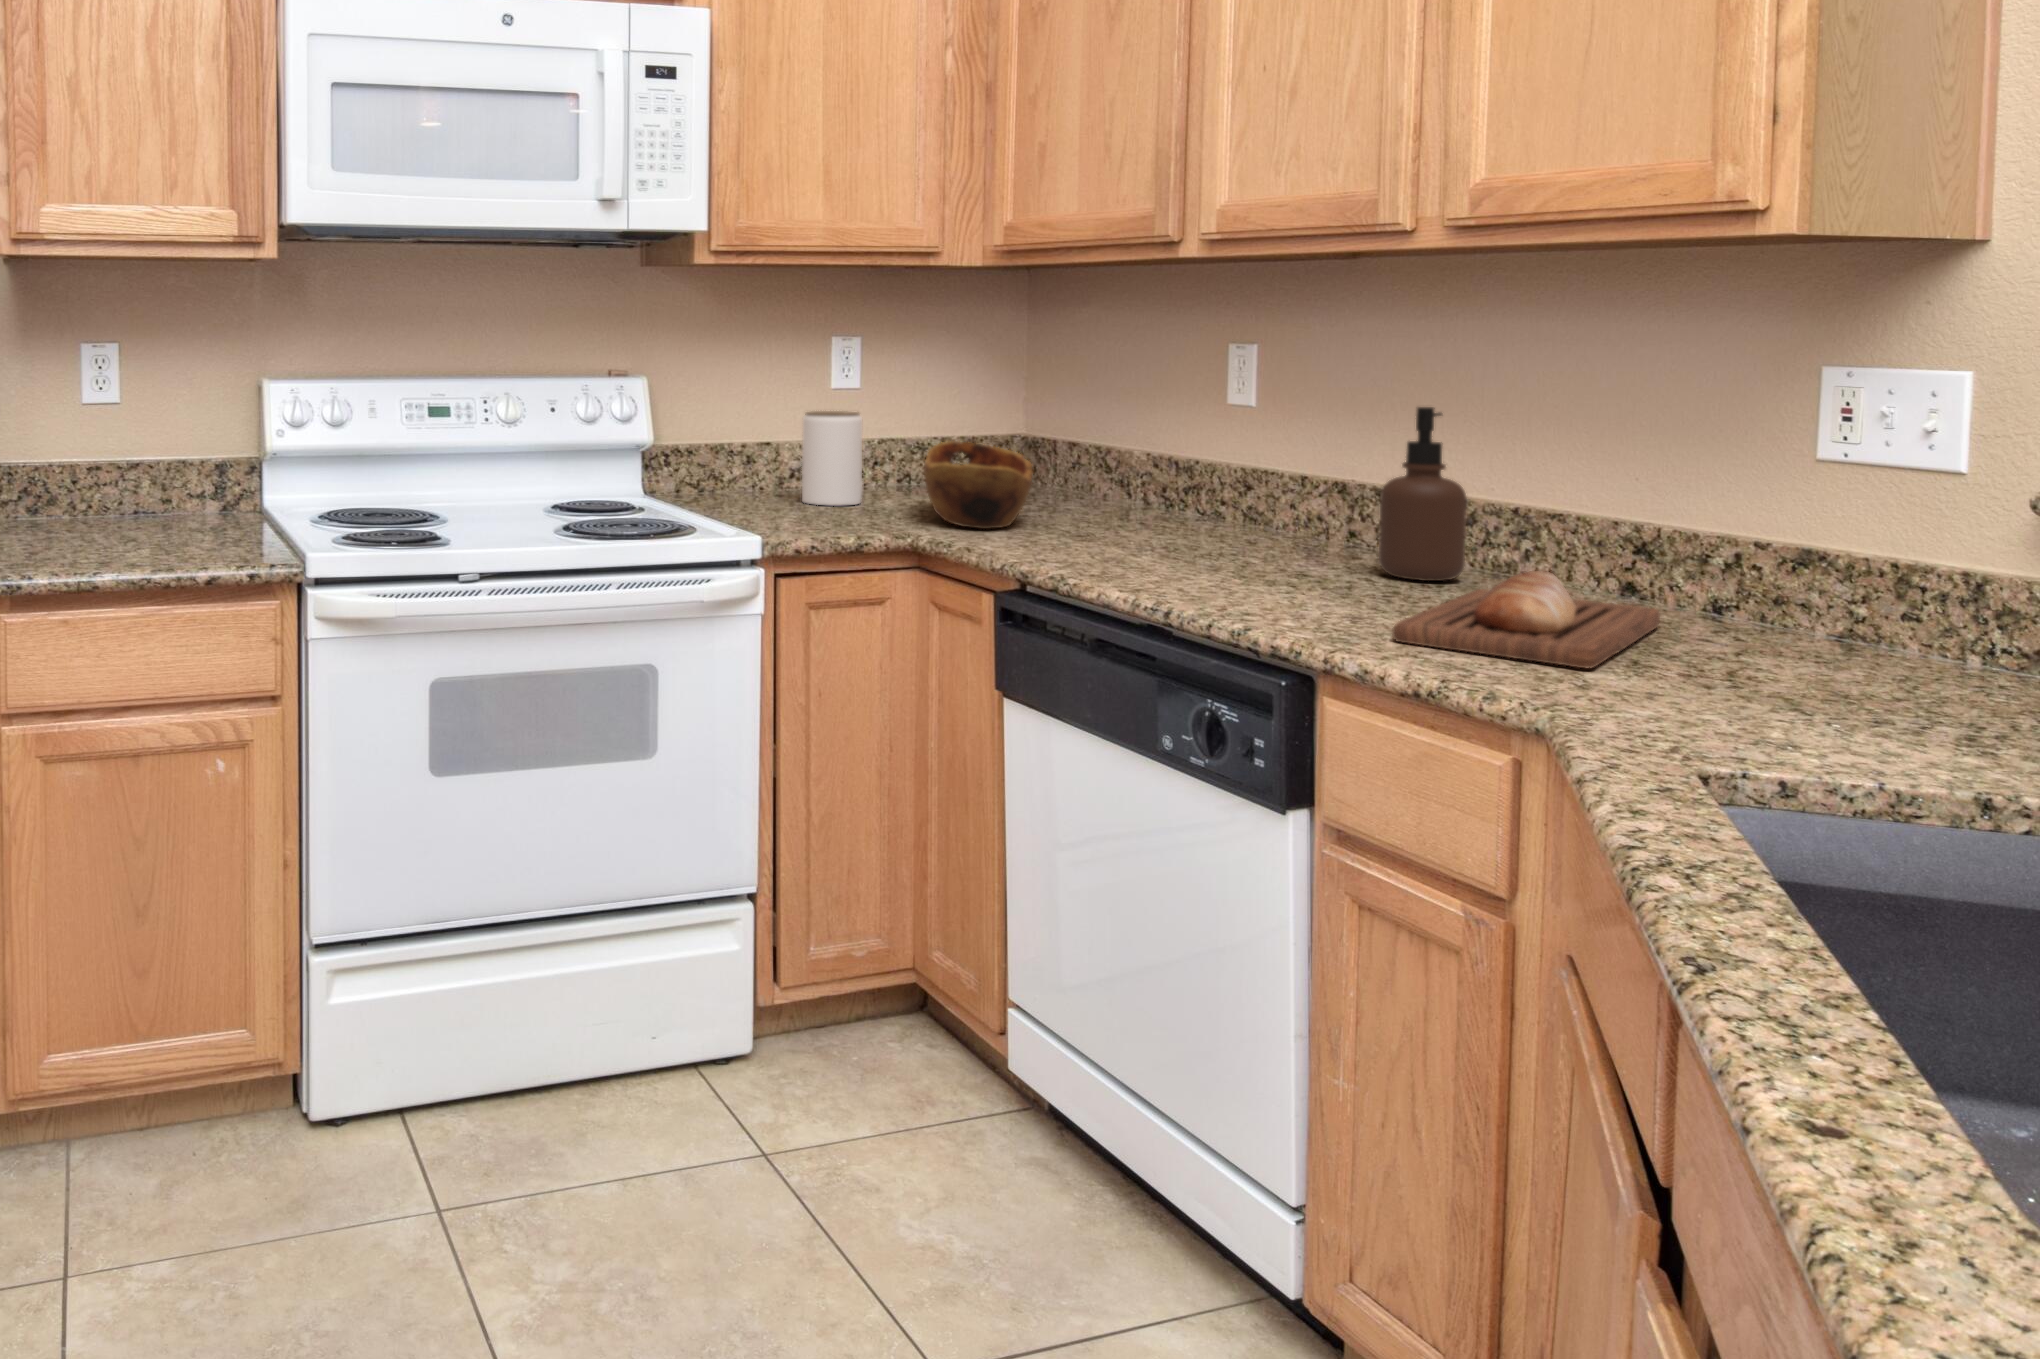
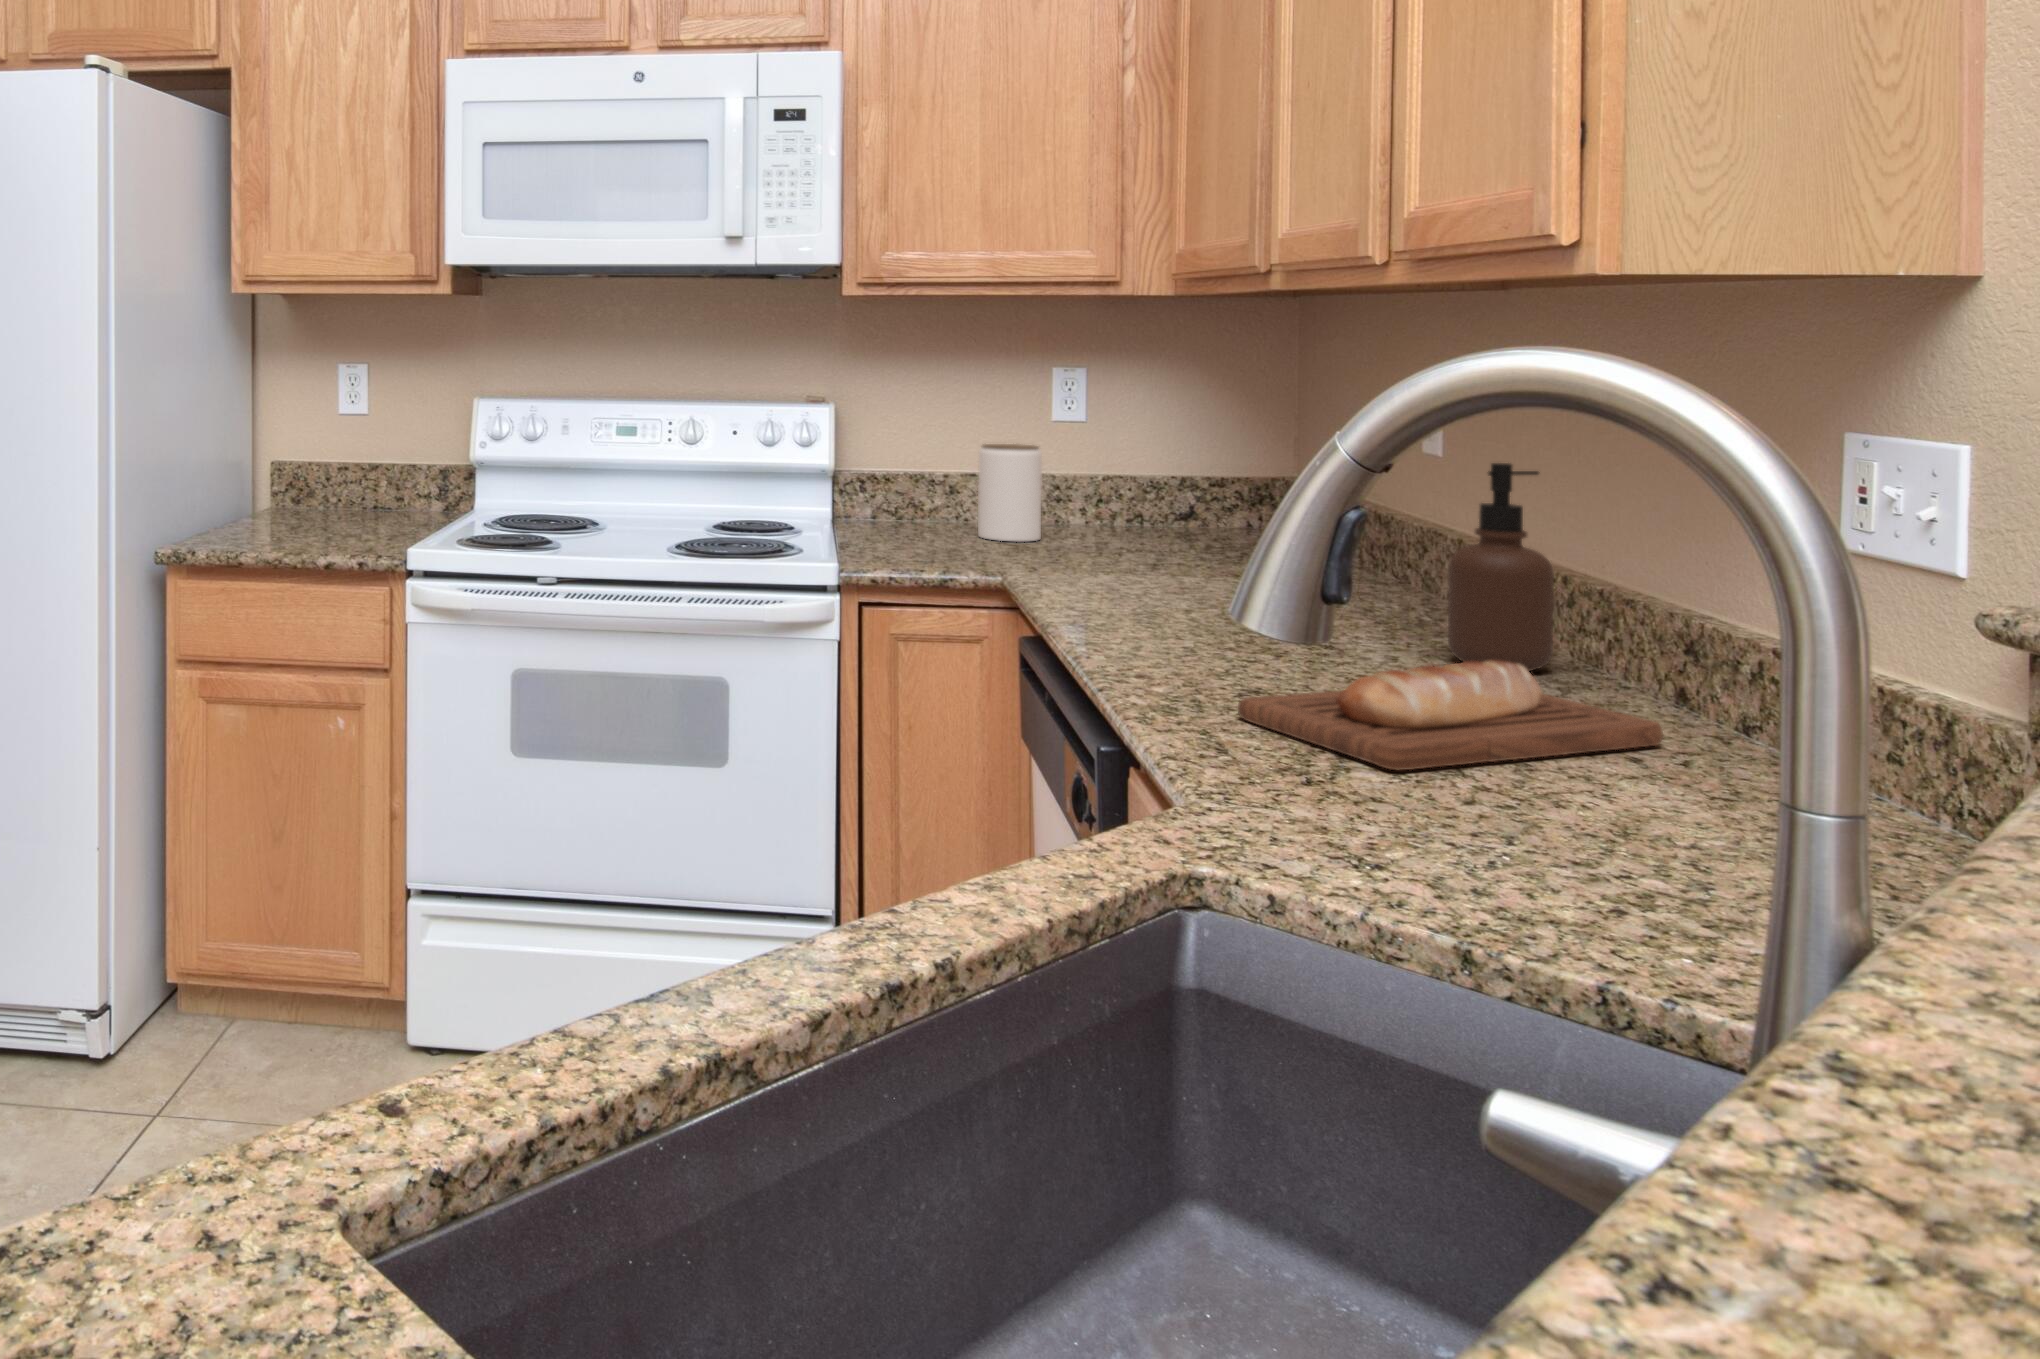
wooden bowl: present [924,441,1033,529] -> none [1052,481,1186,574]

